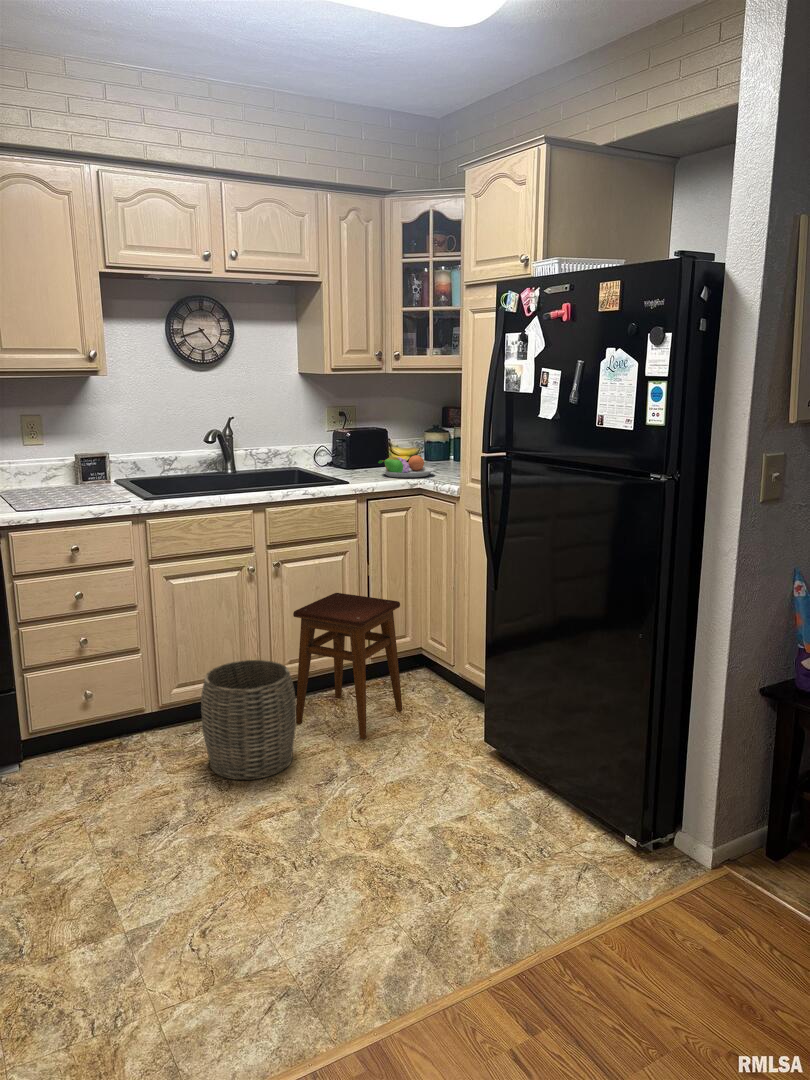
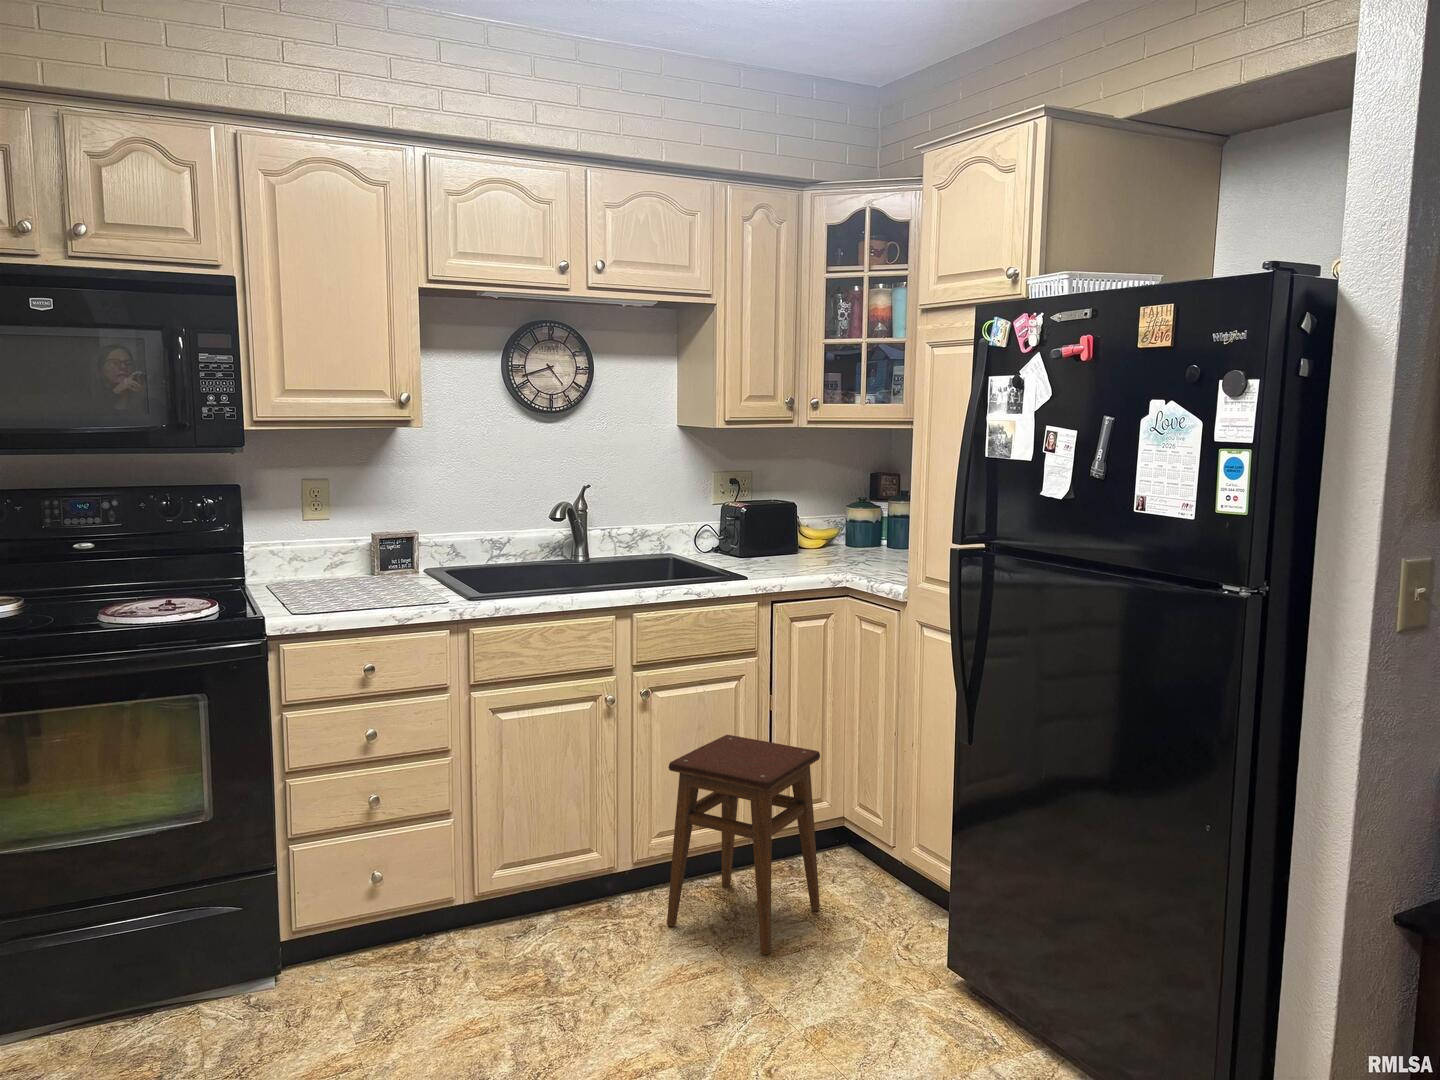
fruit bowl: present [378,453,434,478] -> none [788,537,865,572]
woven basket: present [201,660,296,780] -> none [537,833,671,1015]

